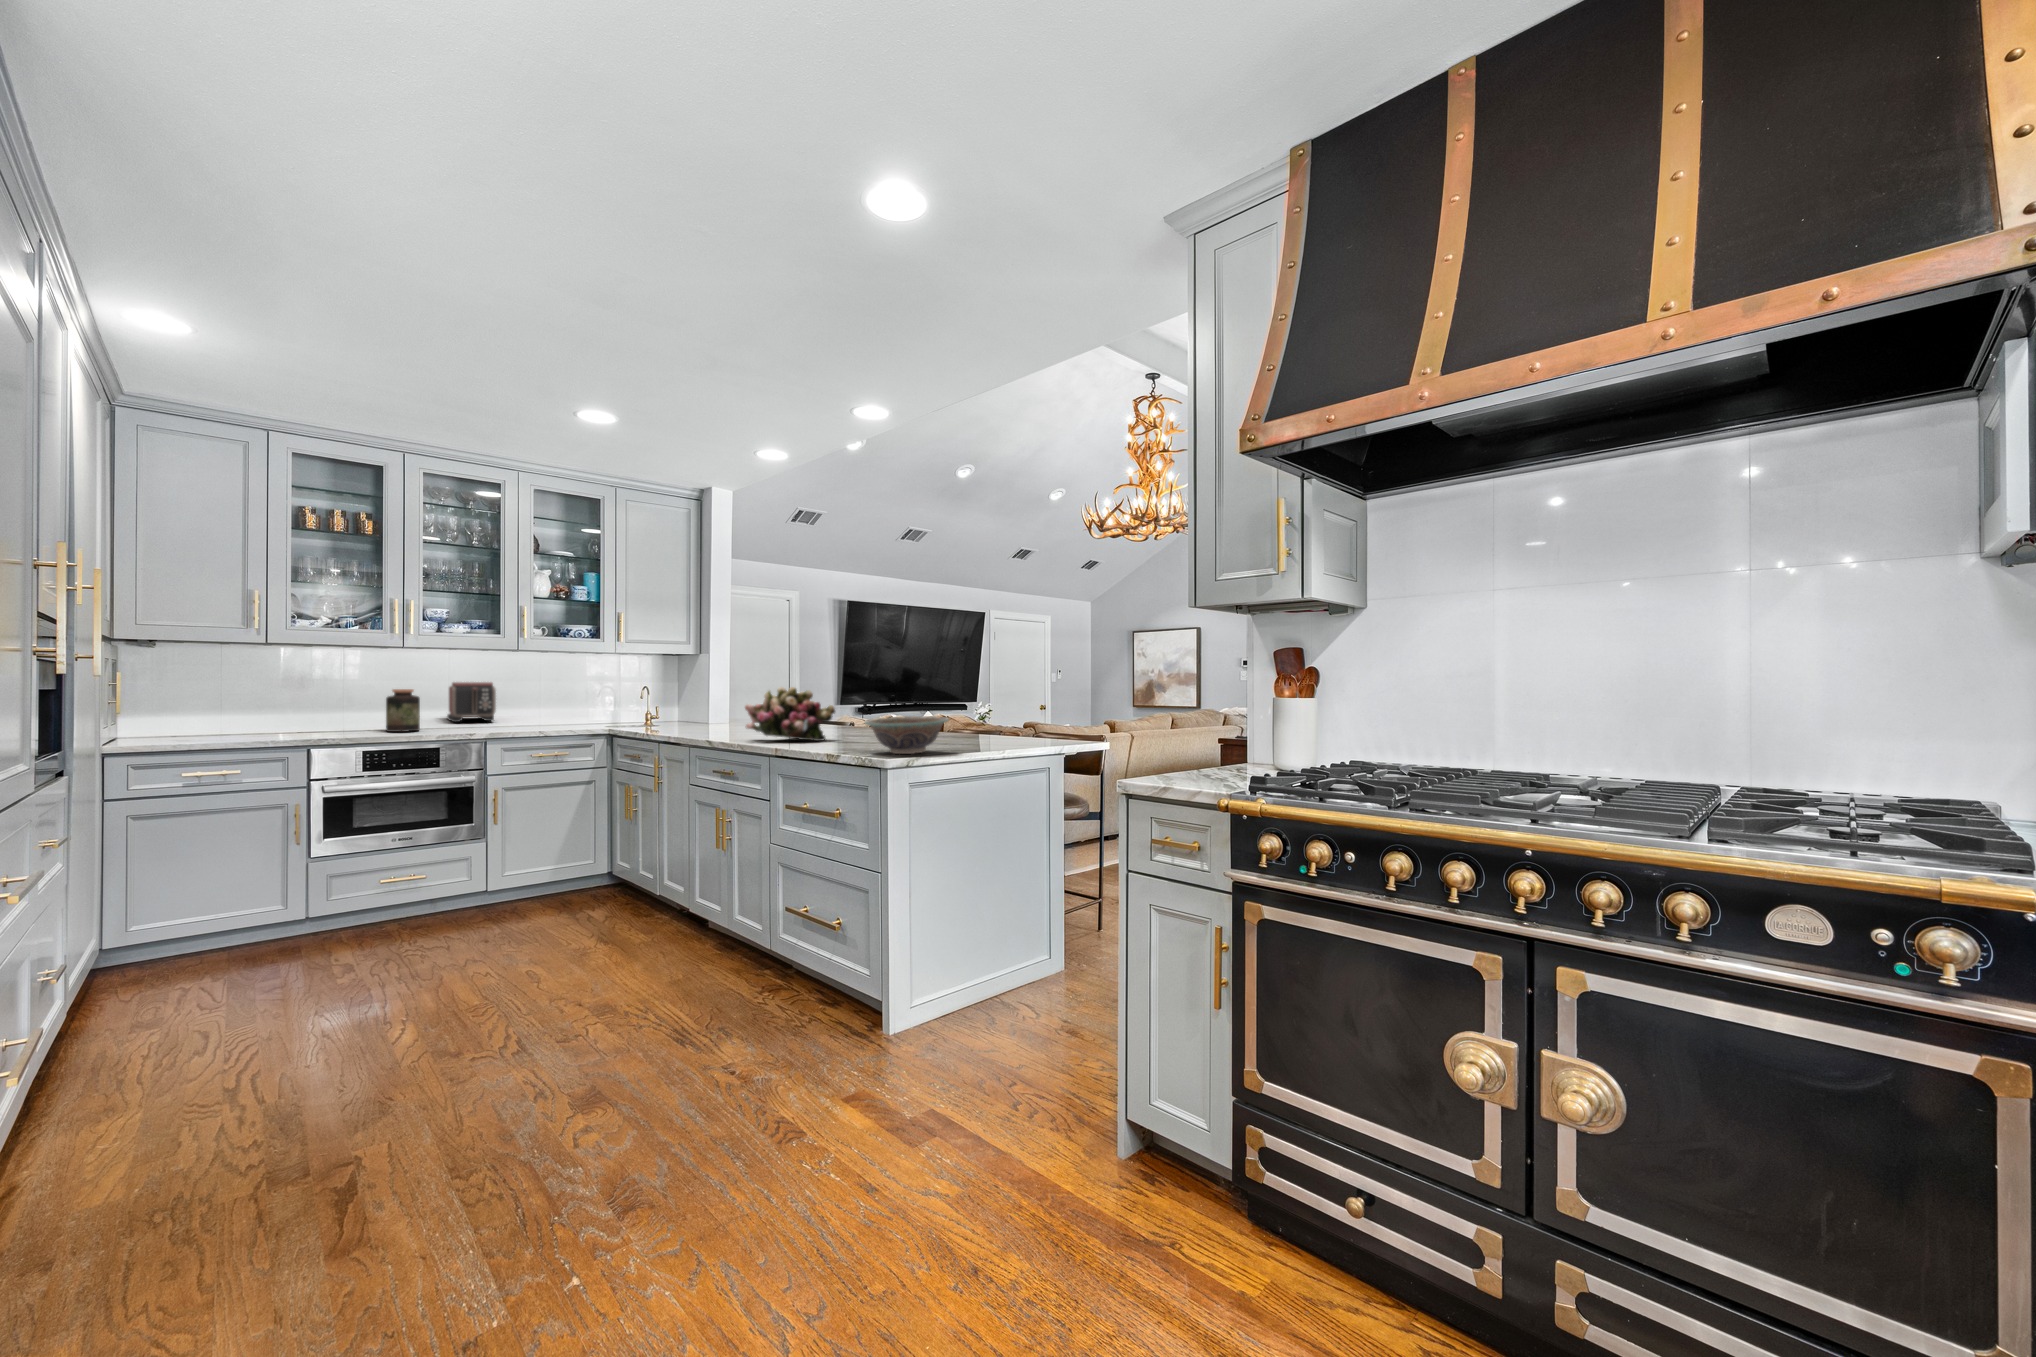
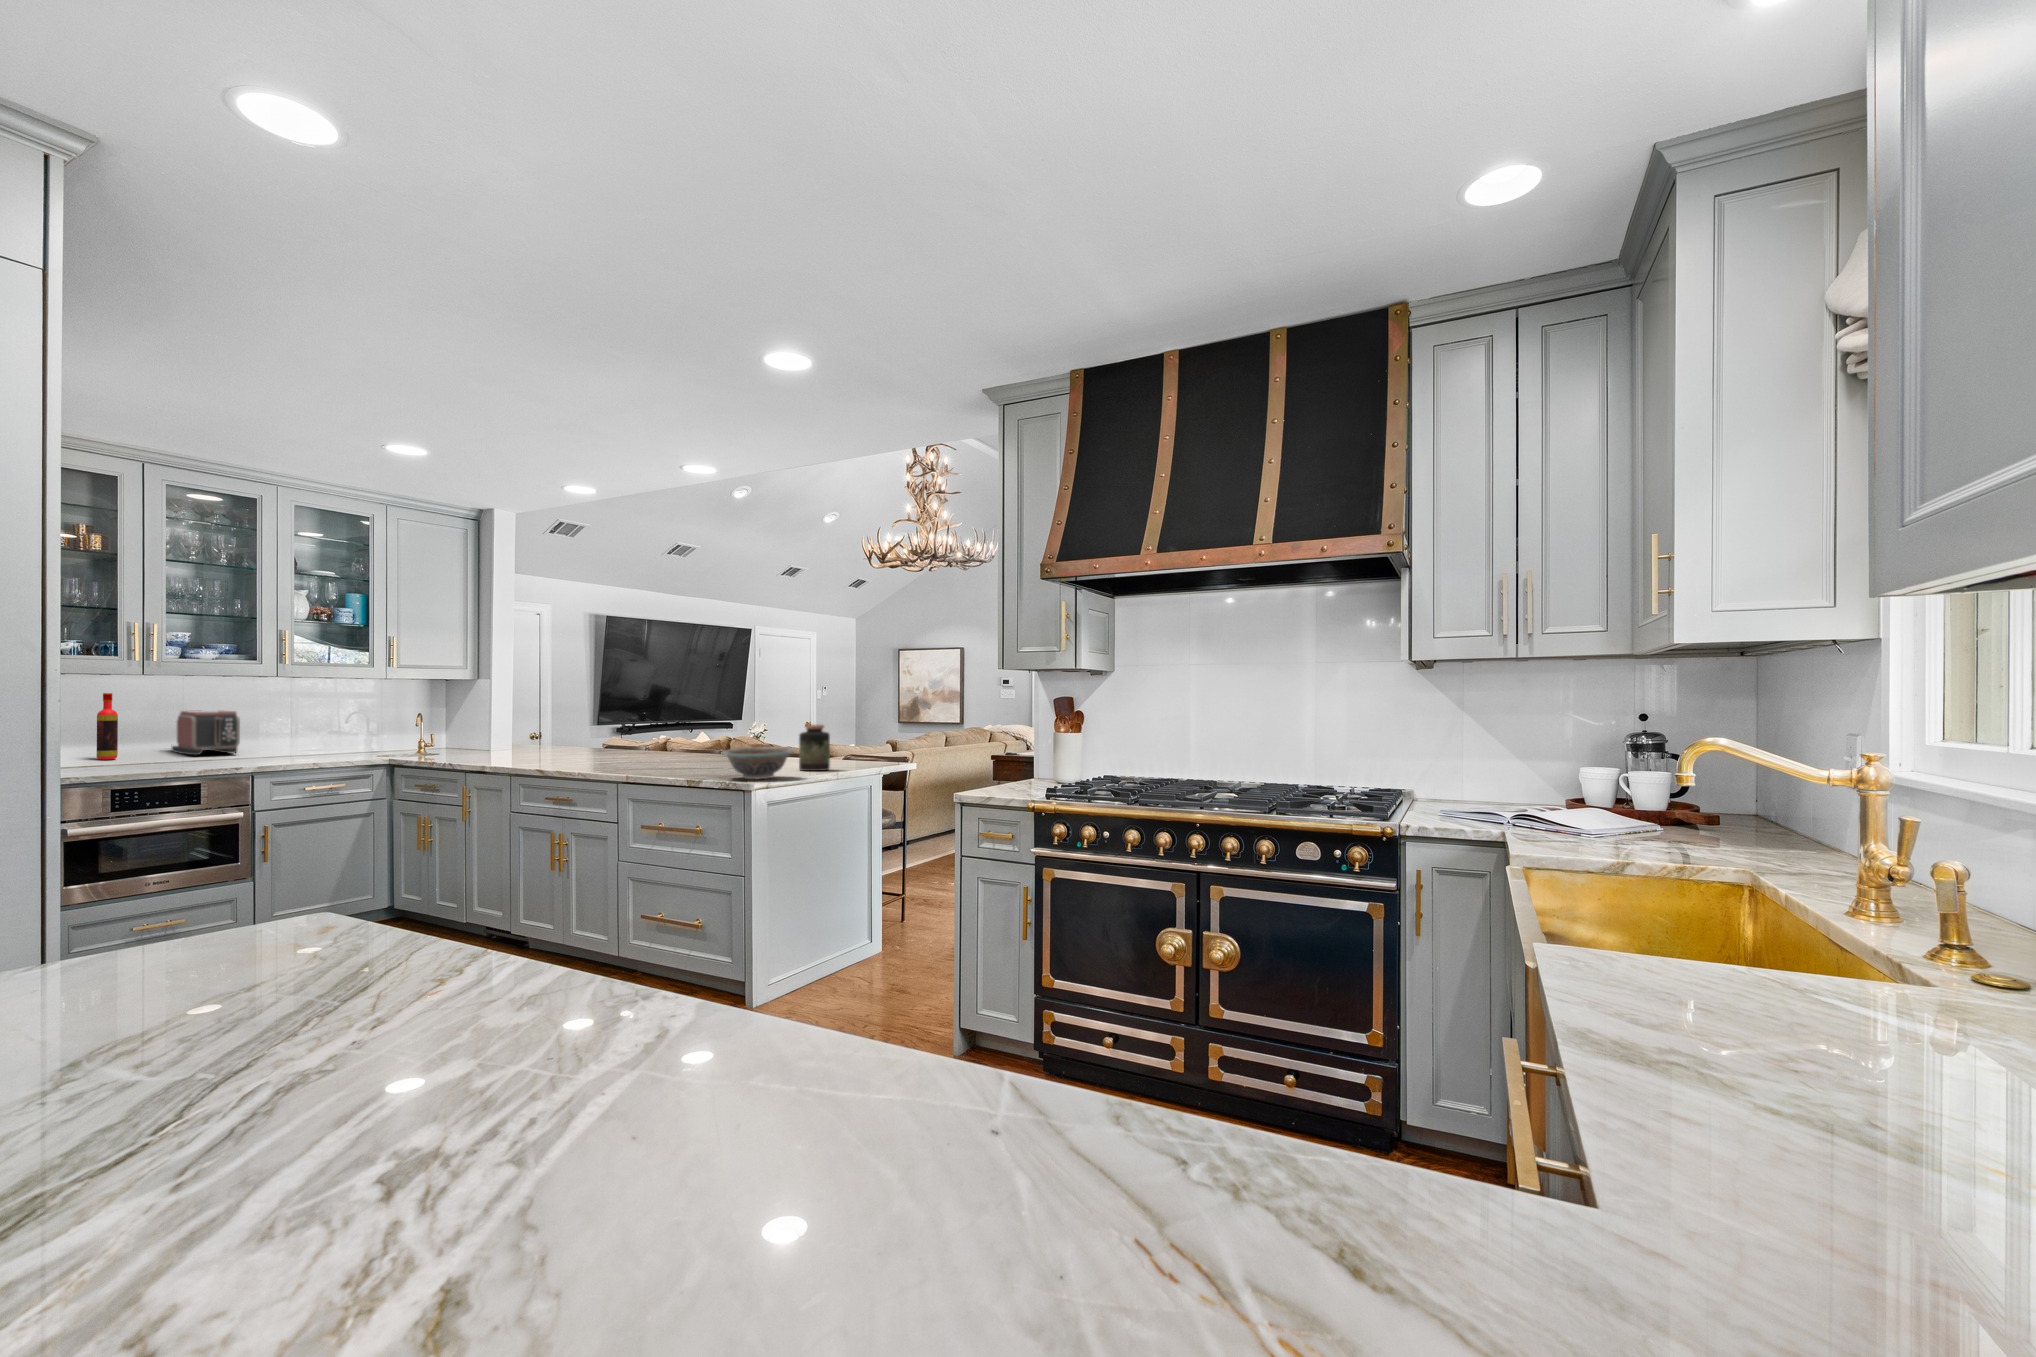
bottle: none [370,664,388,725] -> present [97,693,118,760]
flower arrangement: present [745,687,835,741] -> none [581,719,666,769]
jar: present [386,689,420,732] -> present [799,725,830,771]

